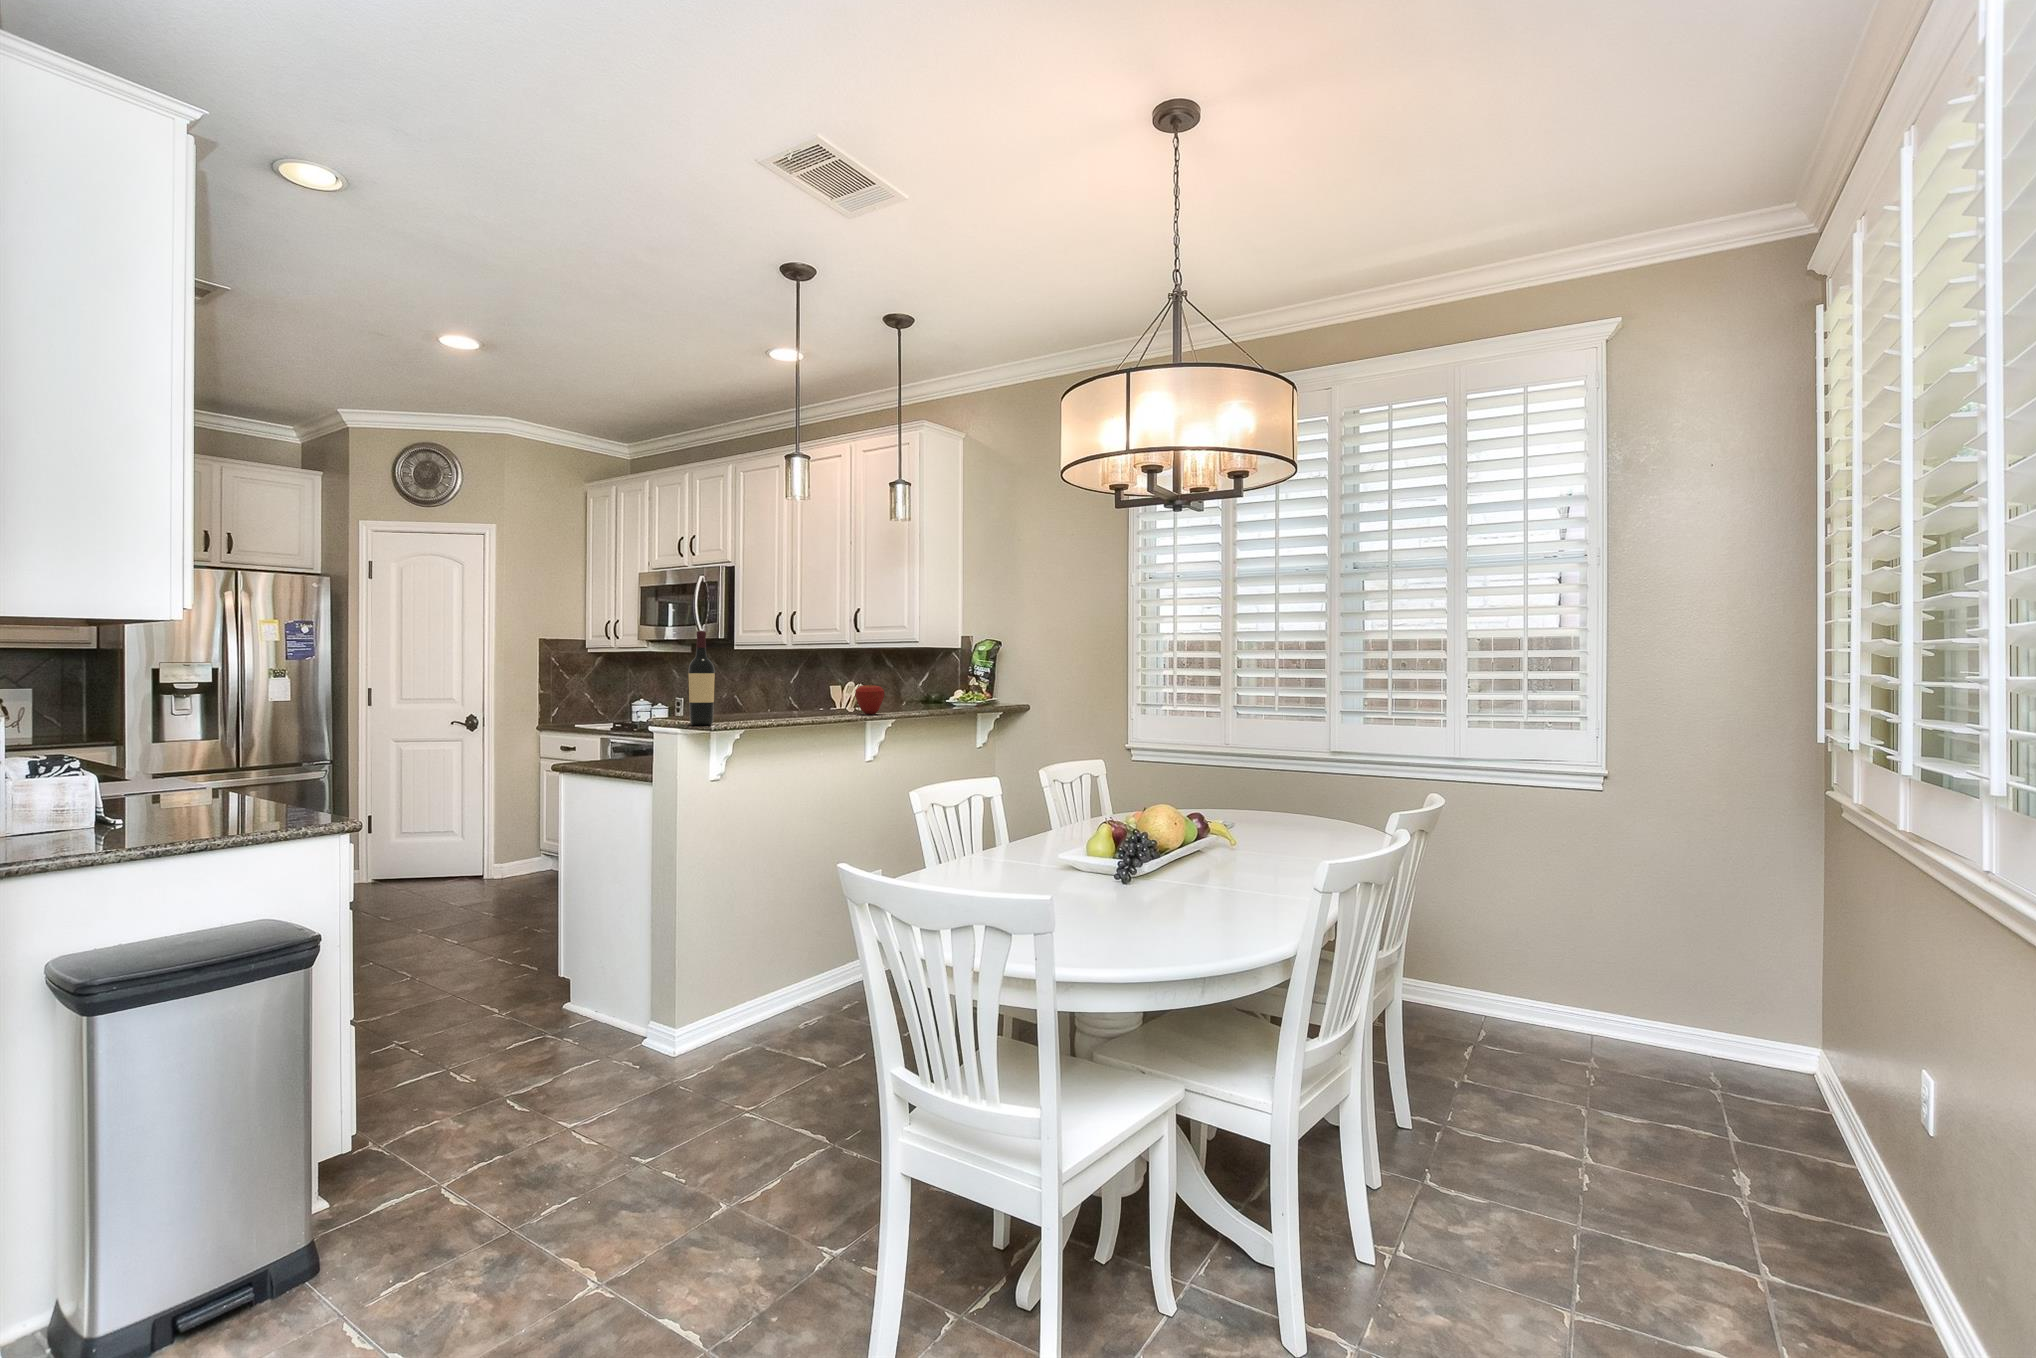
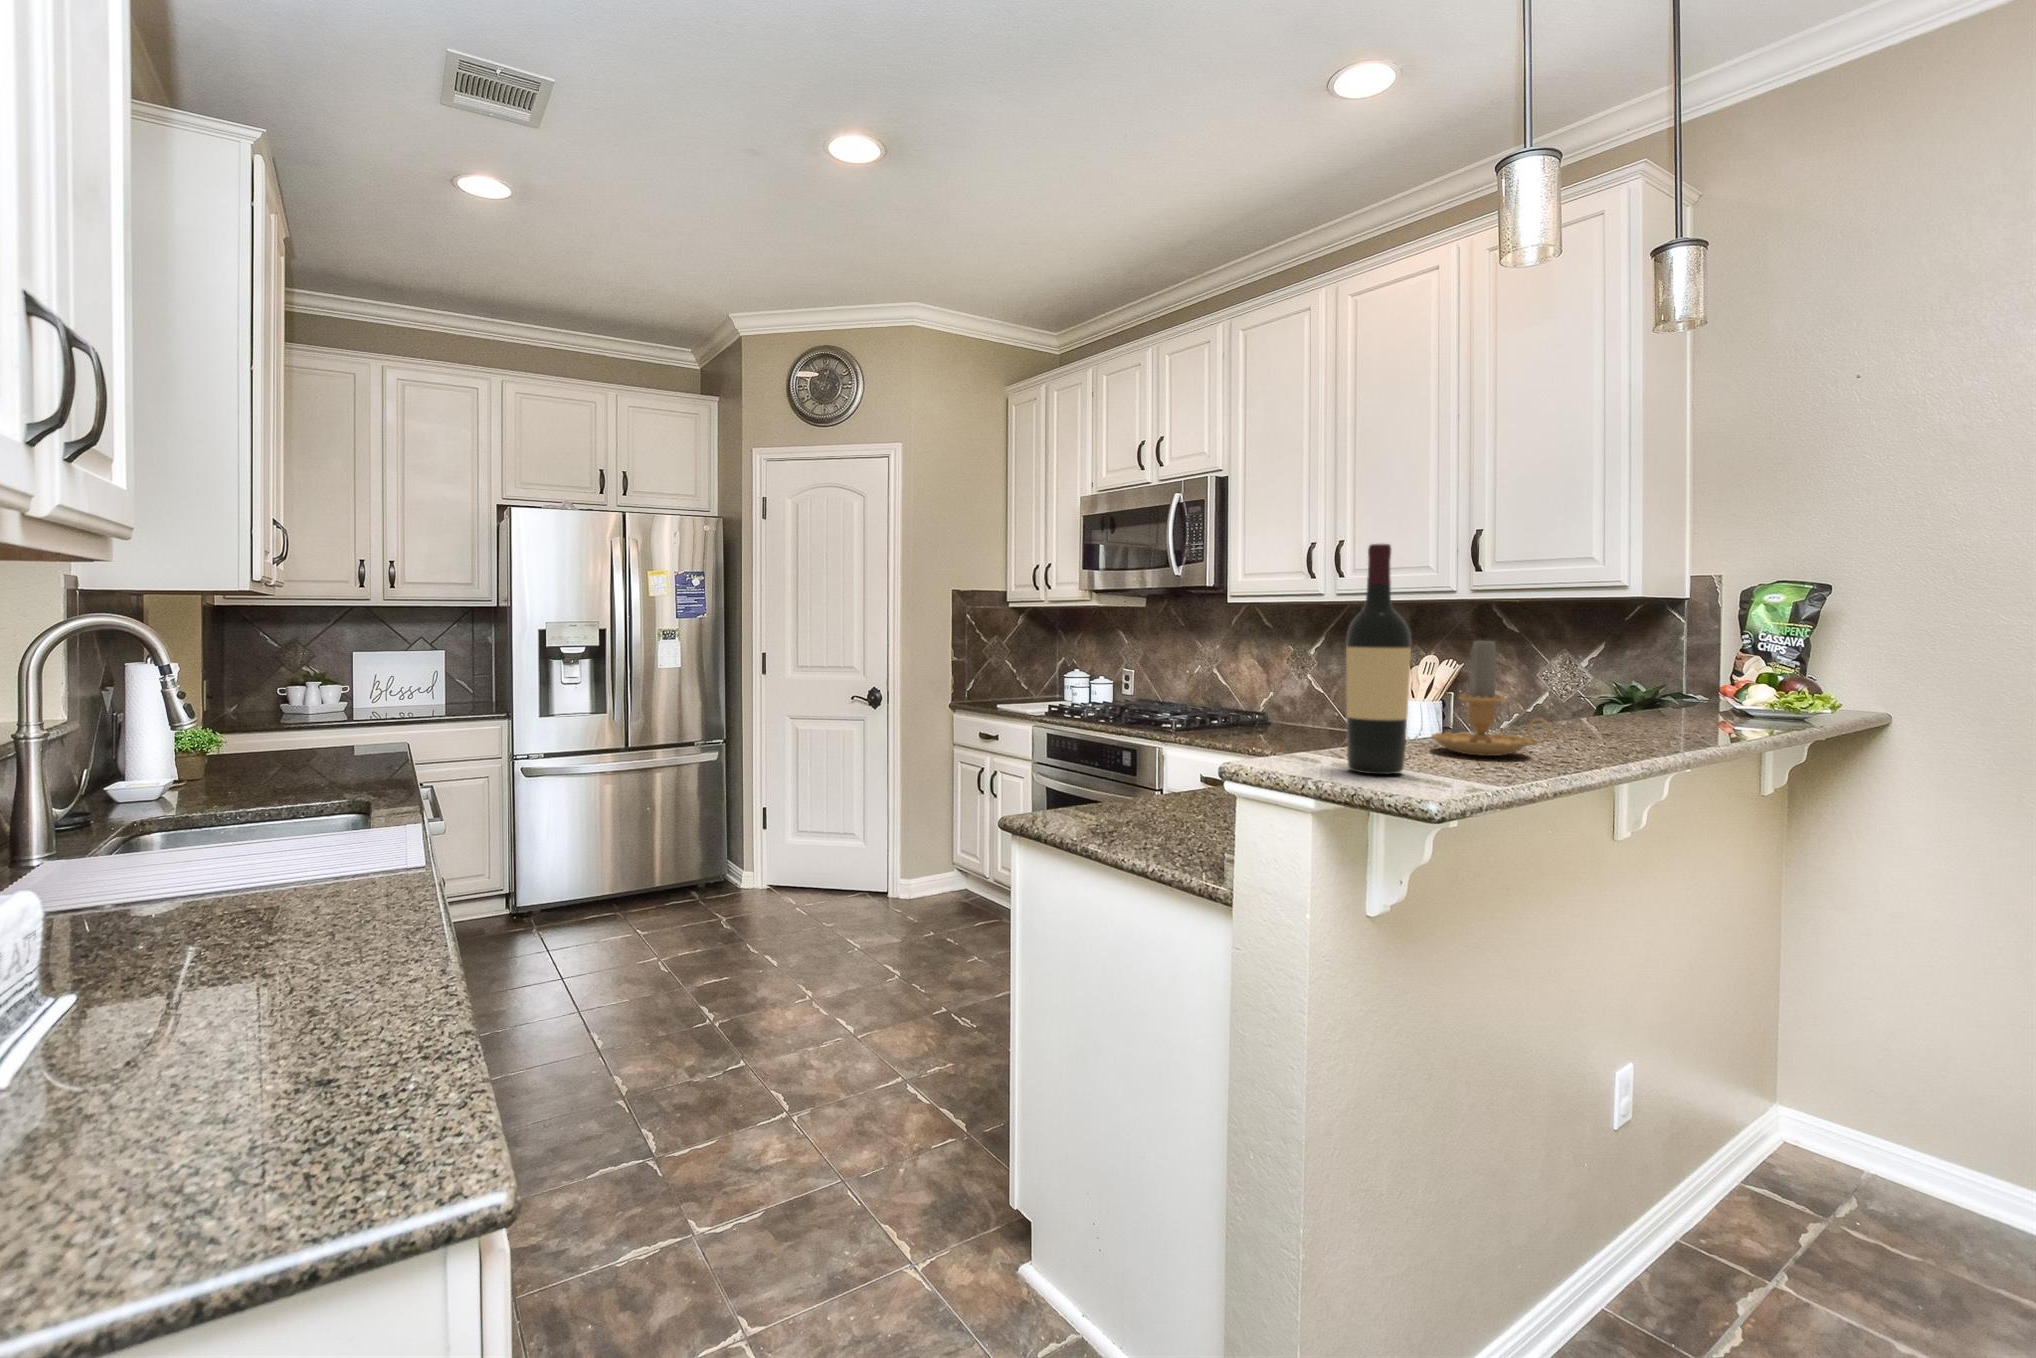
candle: none [746,668,788,720] -> present [1432,640,1551,756]
apple: present [855,685,884,714] -> none [1611,667,1688,735]

